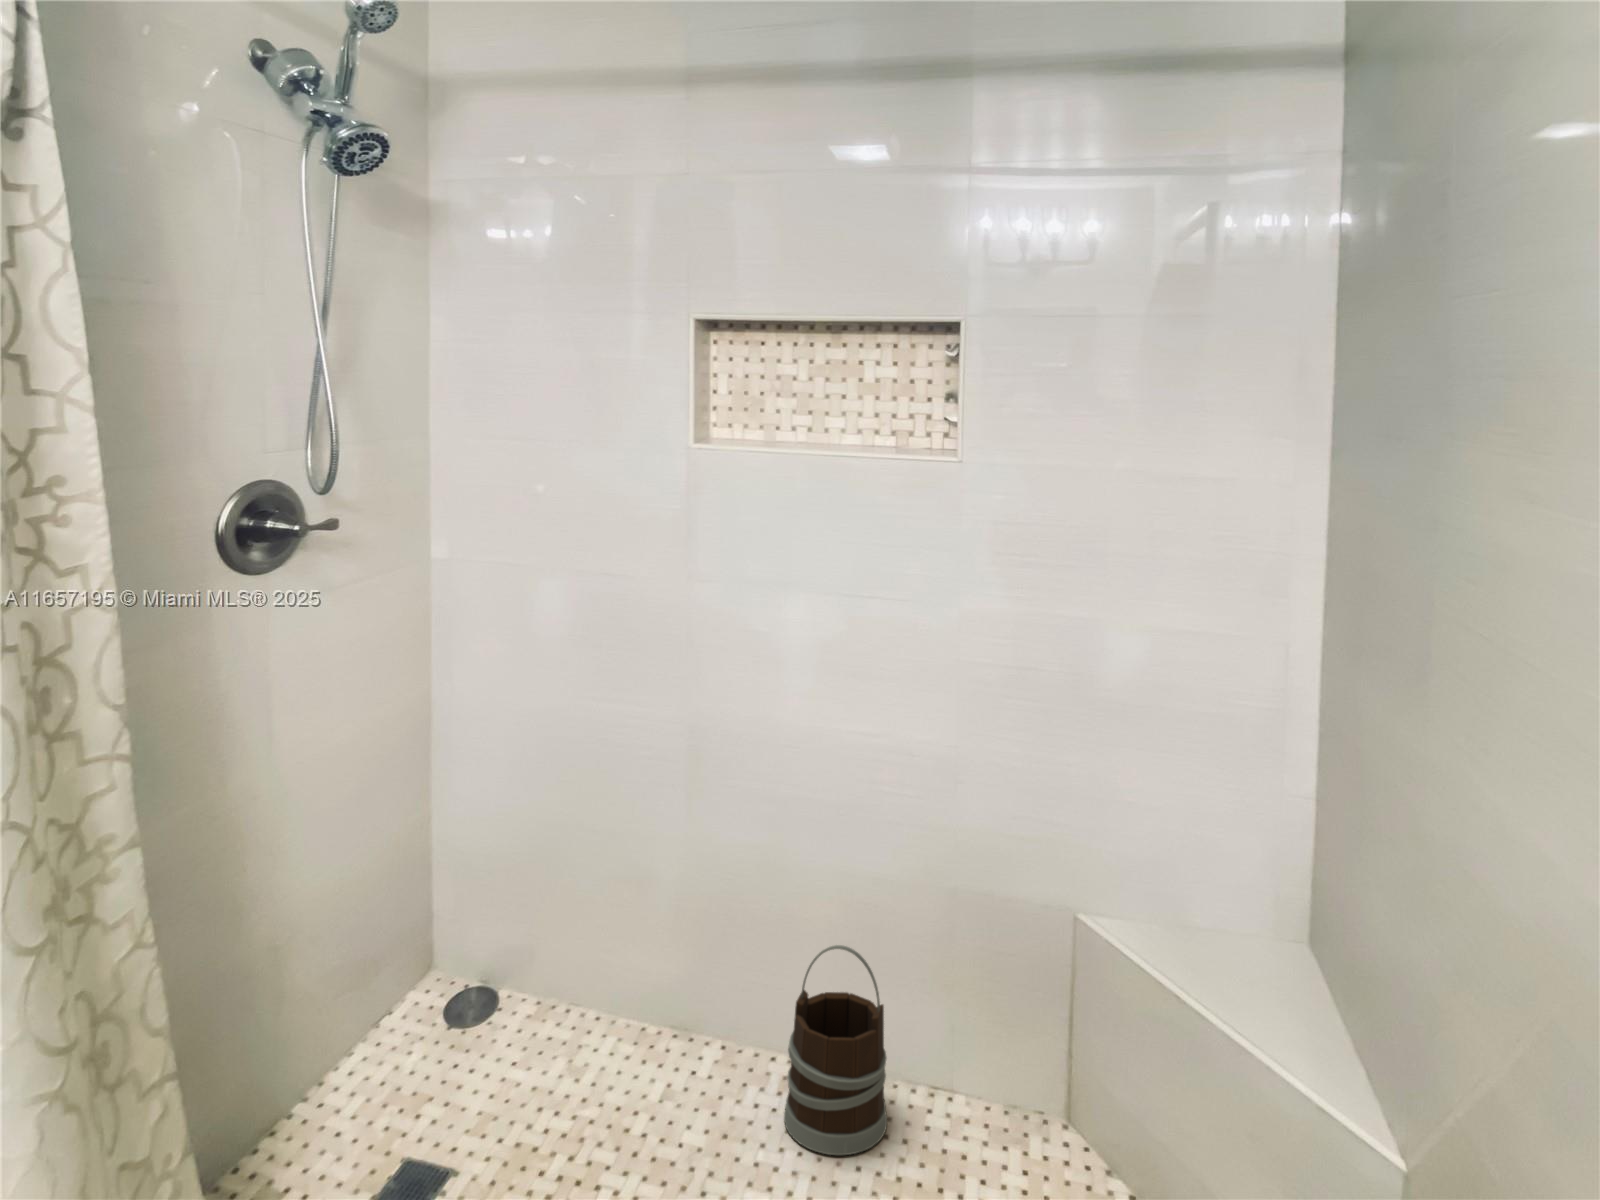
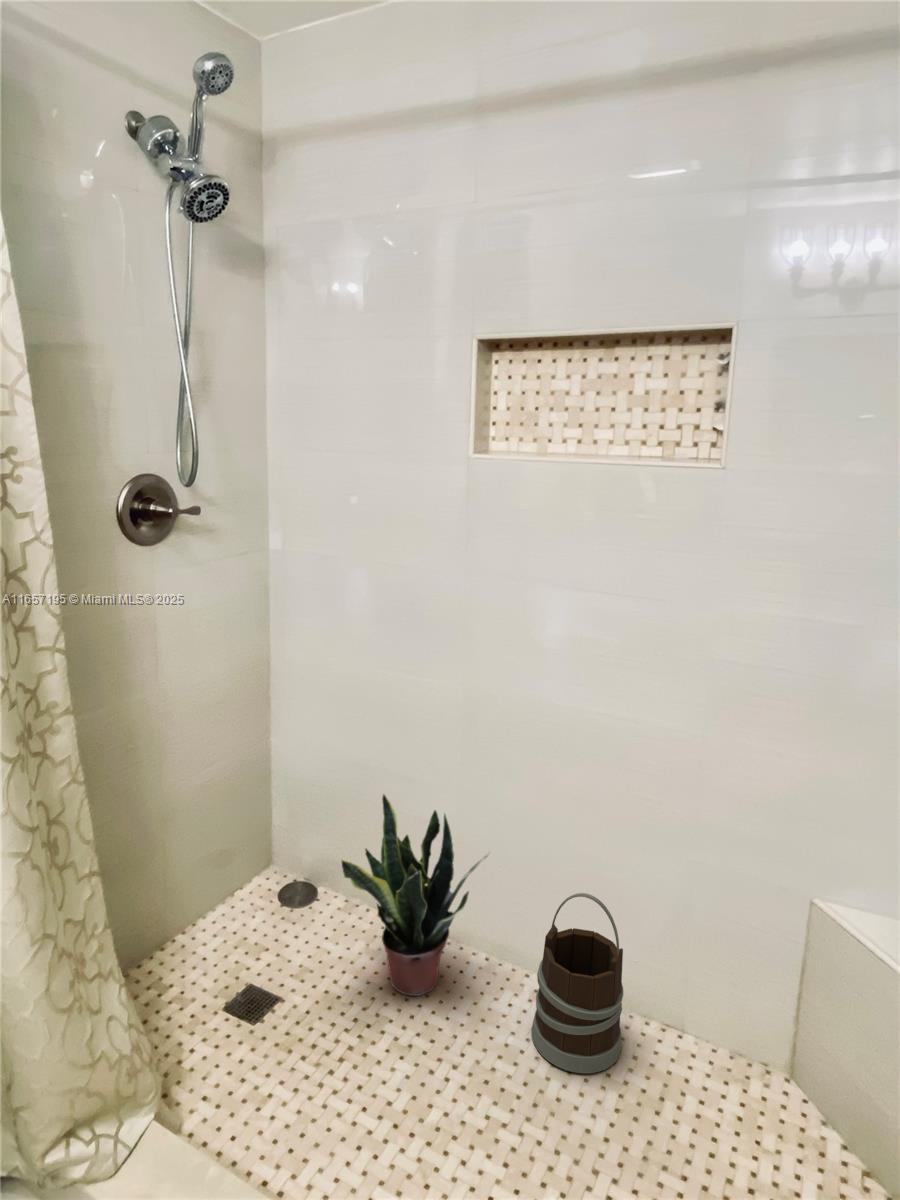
potted plant: none [548,858,723,1103] -> present [342,794,490,996]

